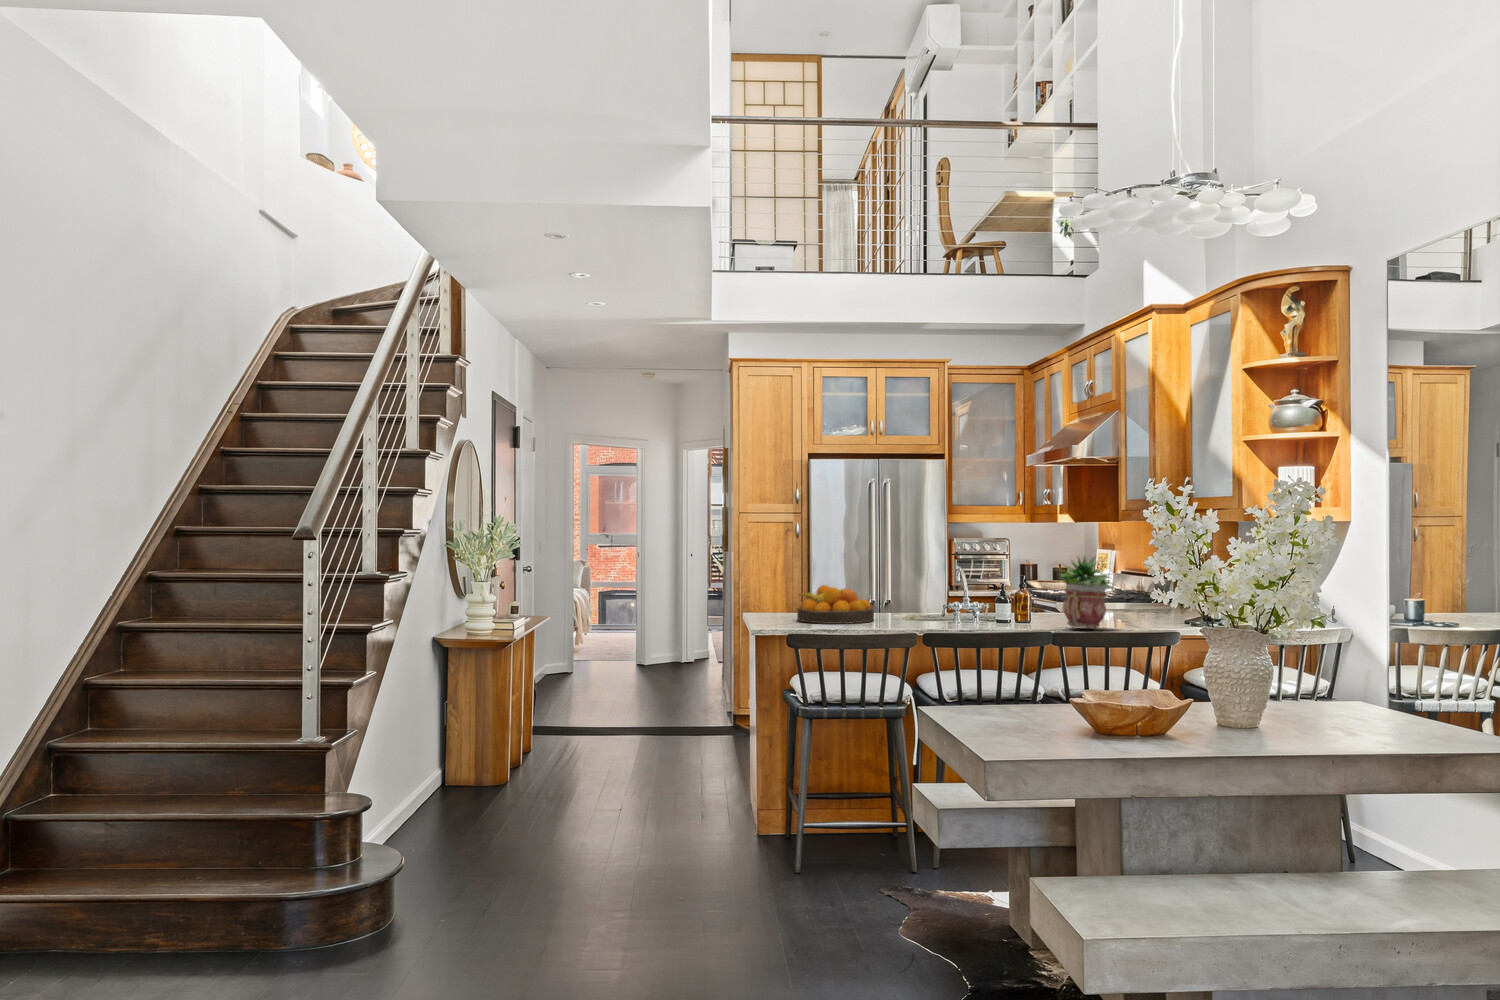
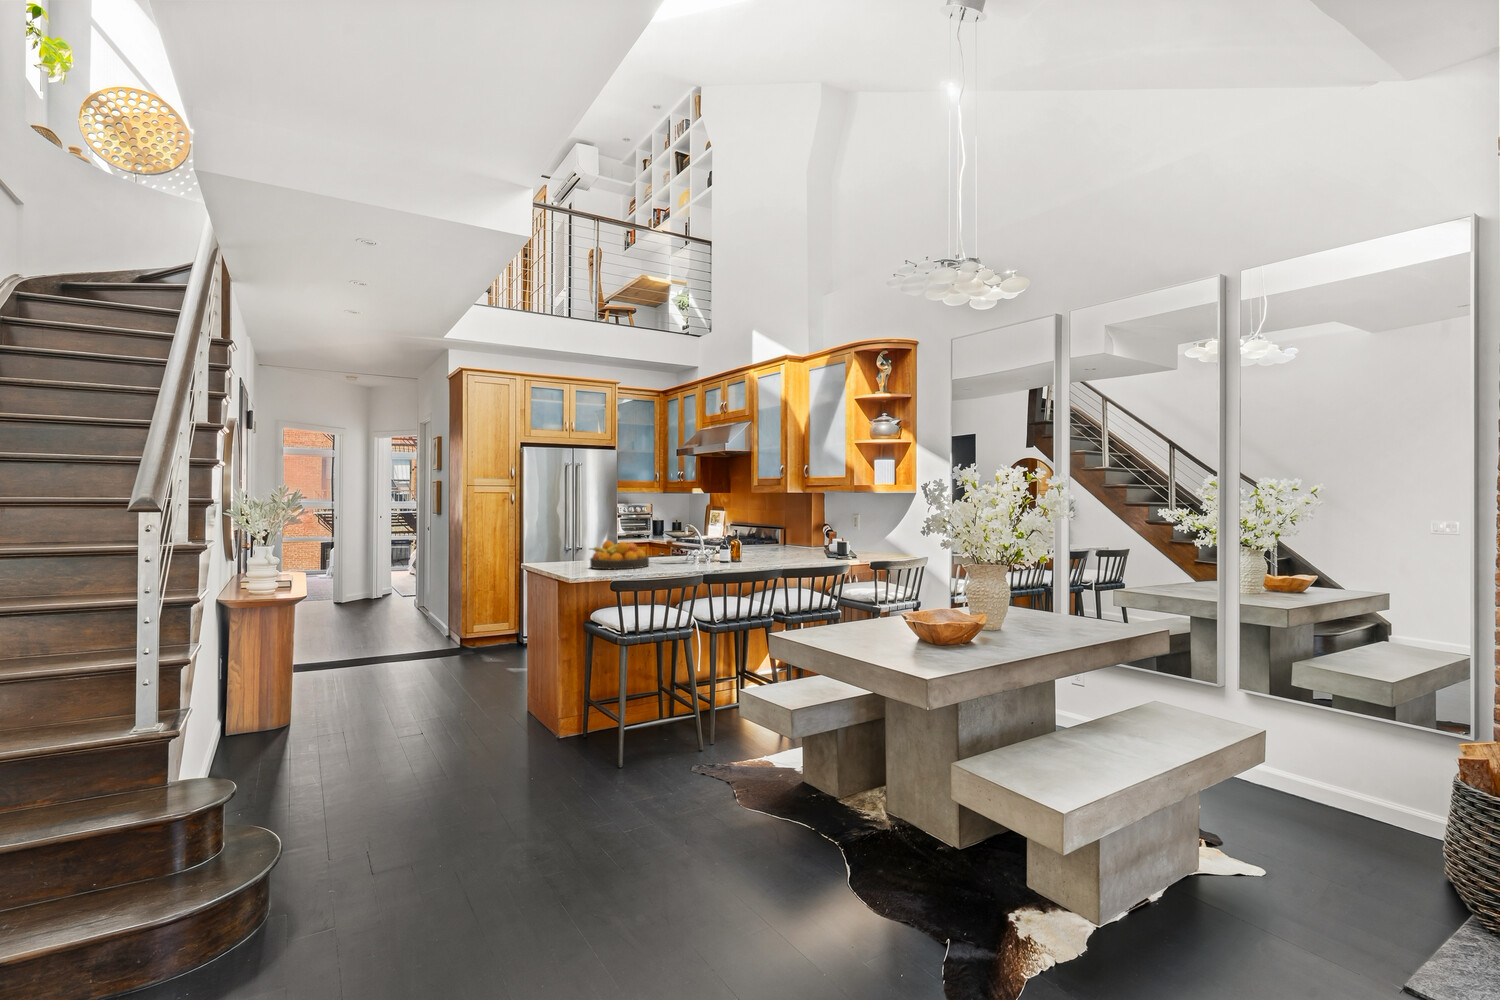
potted plant: present [1059,557,1115,628] -> none [780,513,820,561]

